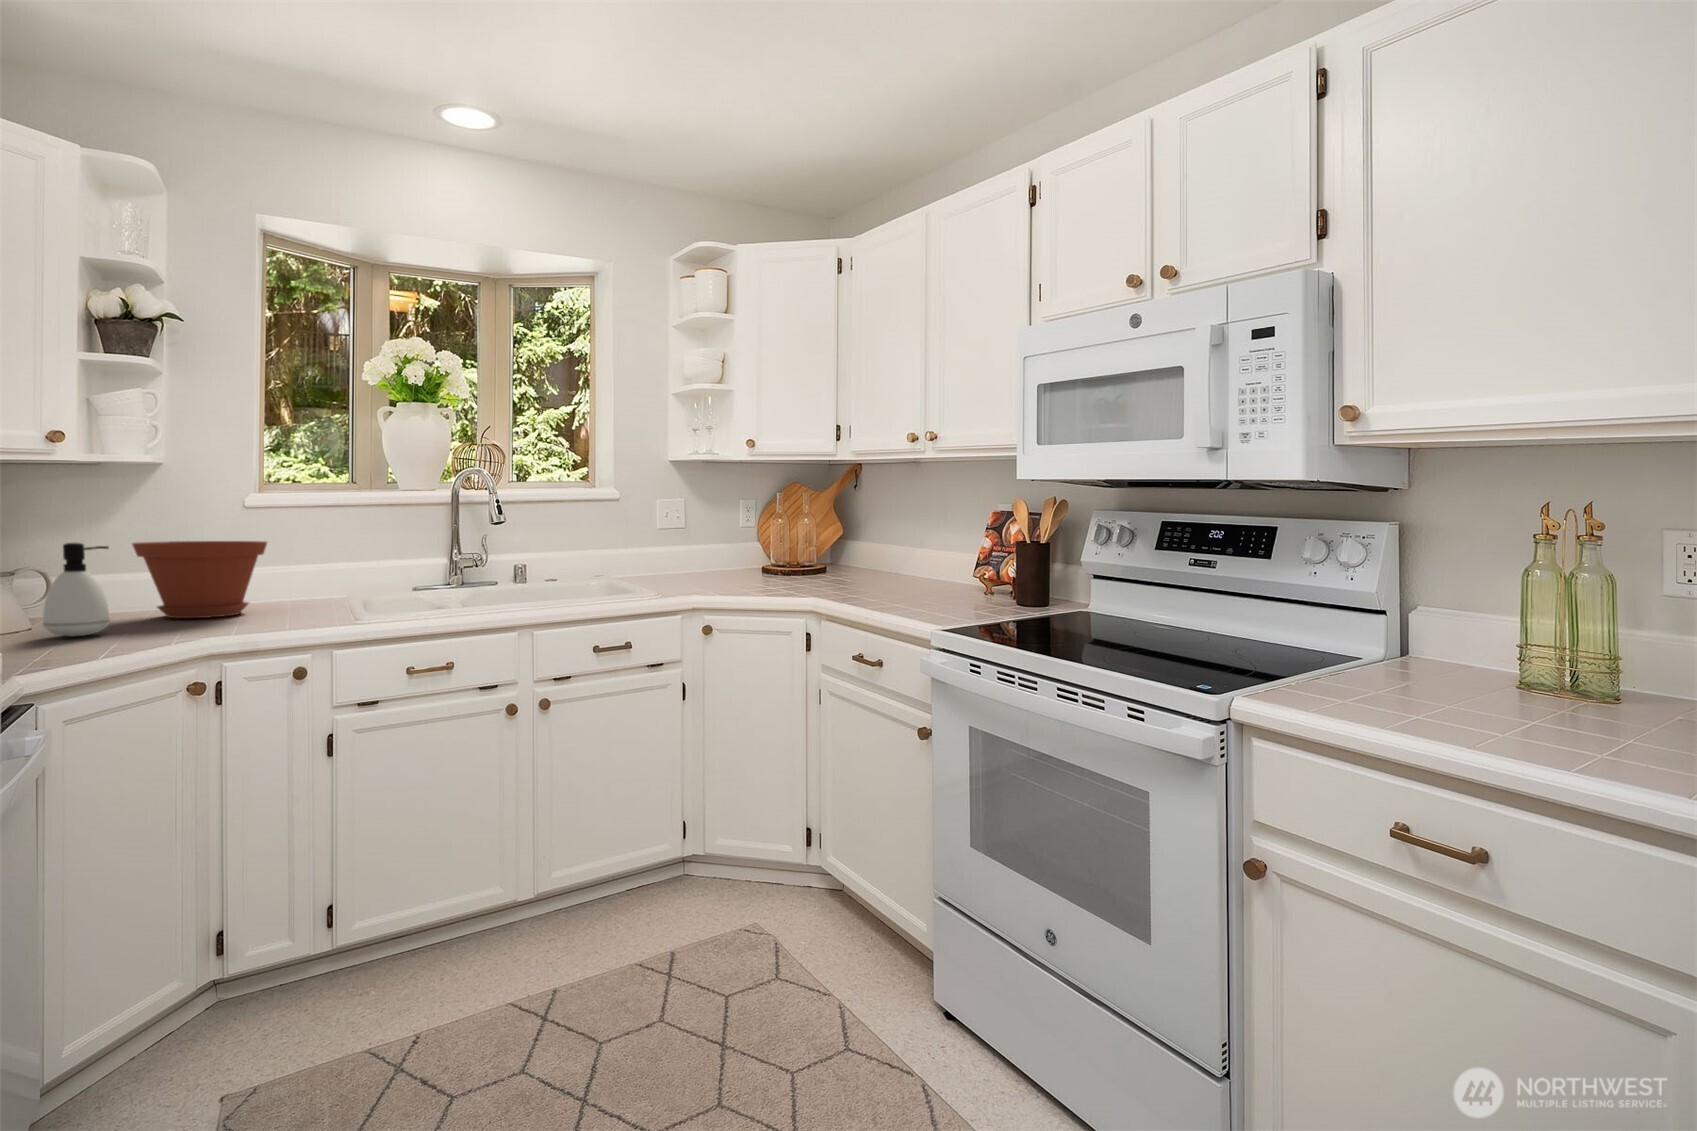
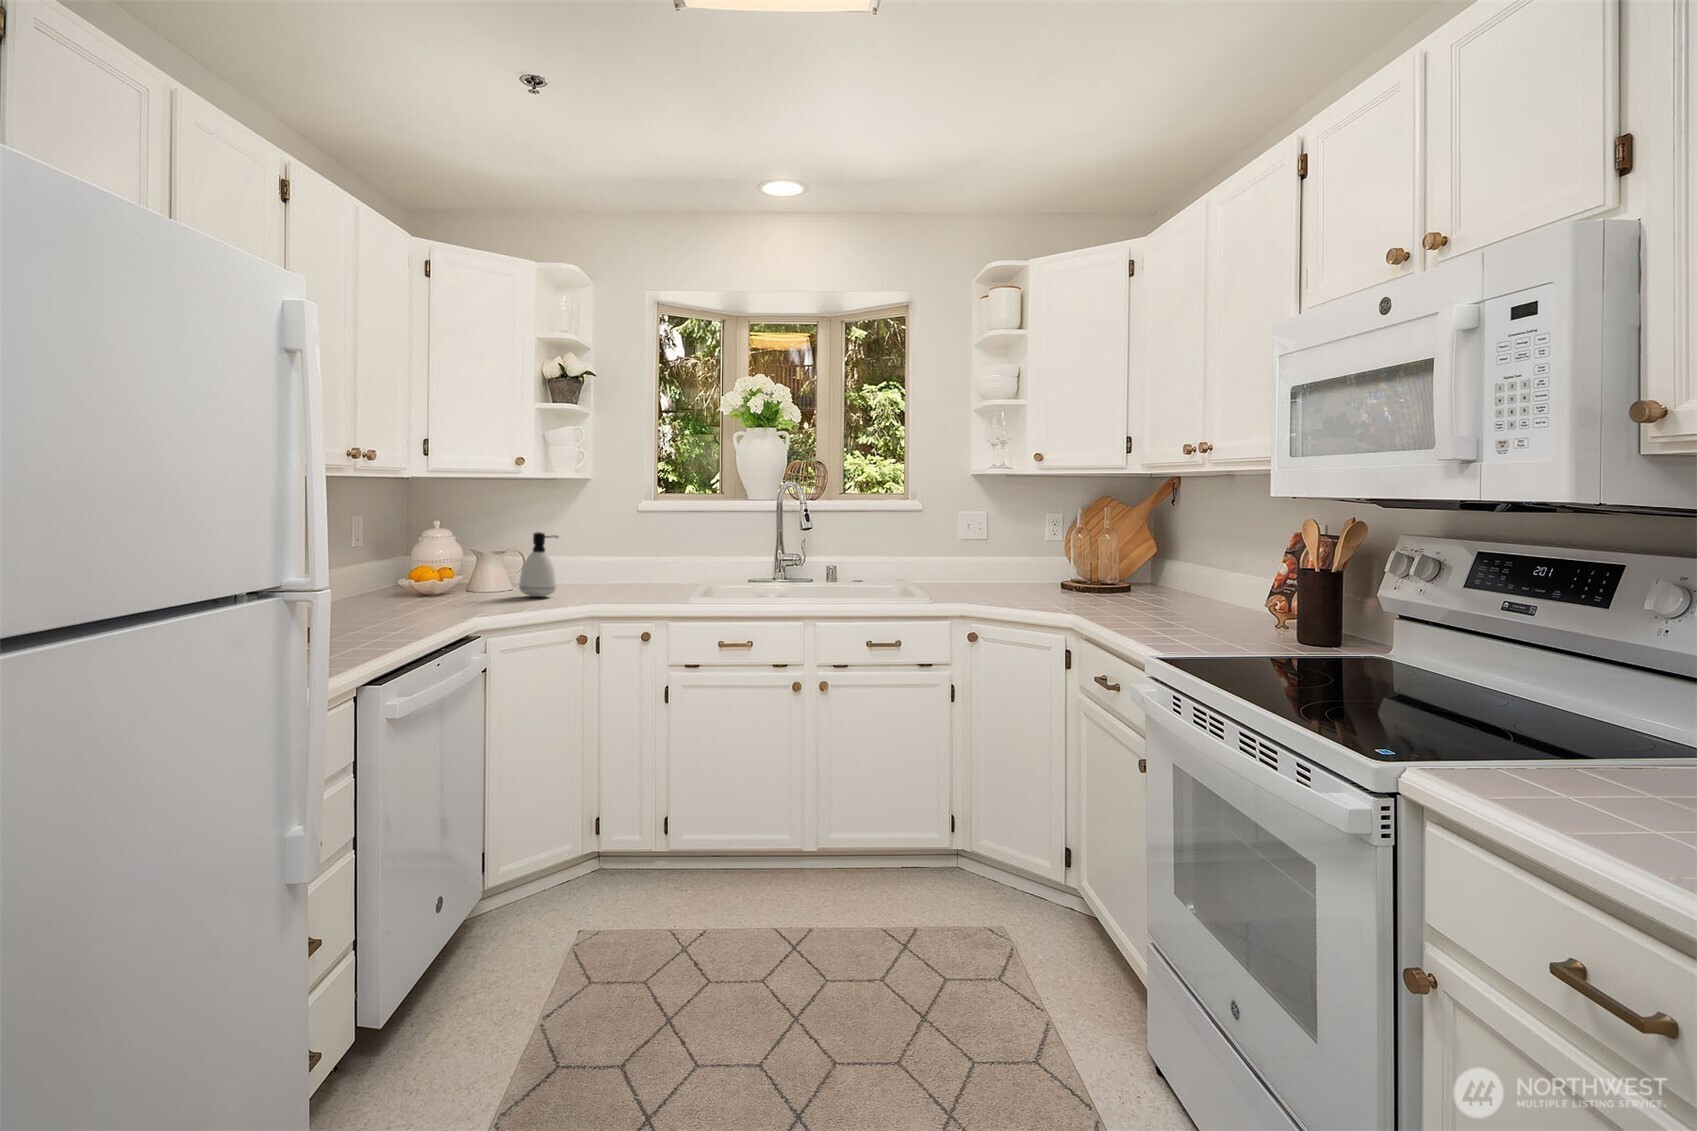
plant pot: present [132,541,267,618] -> none [581,535,664,592]

